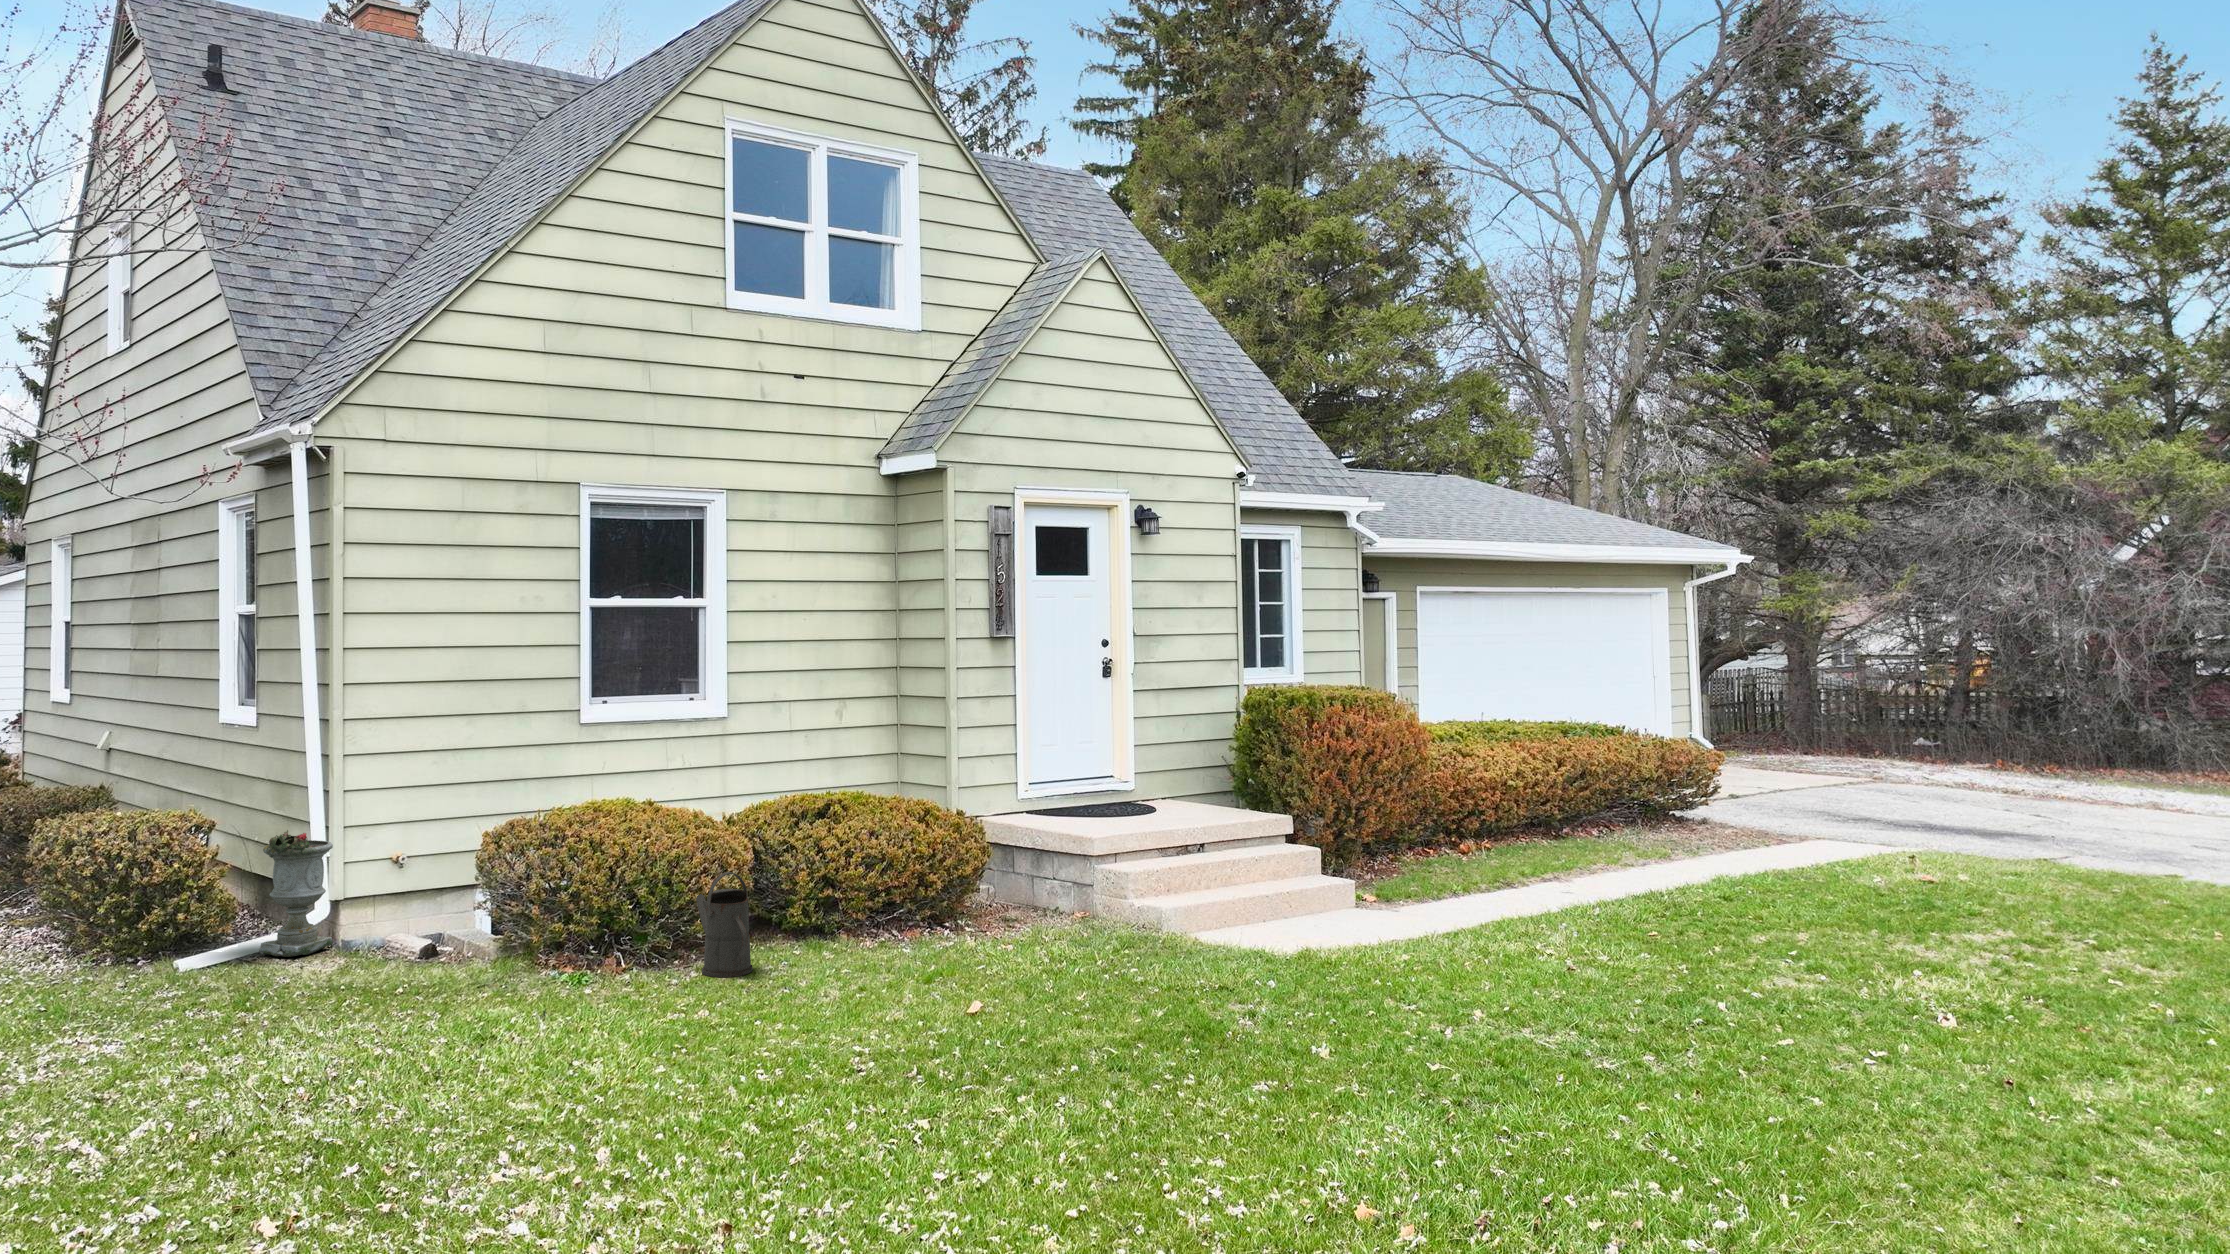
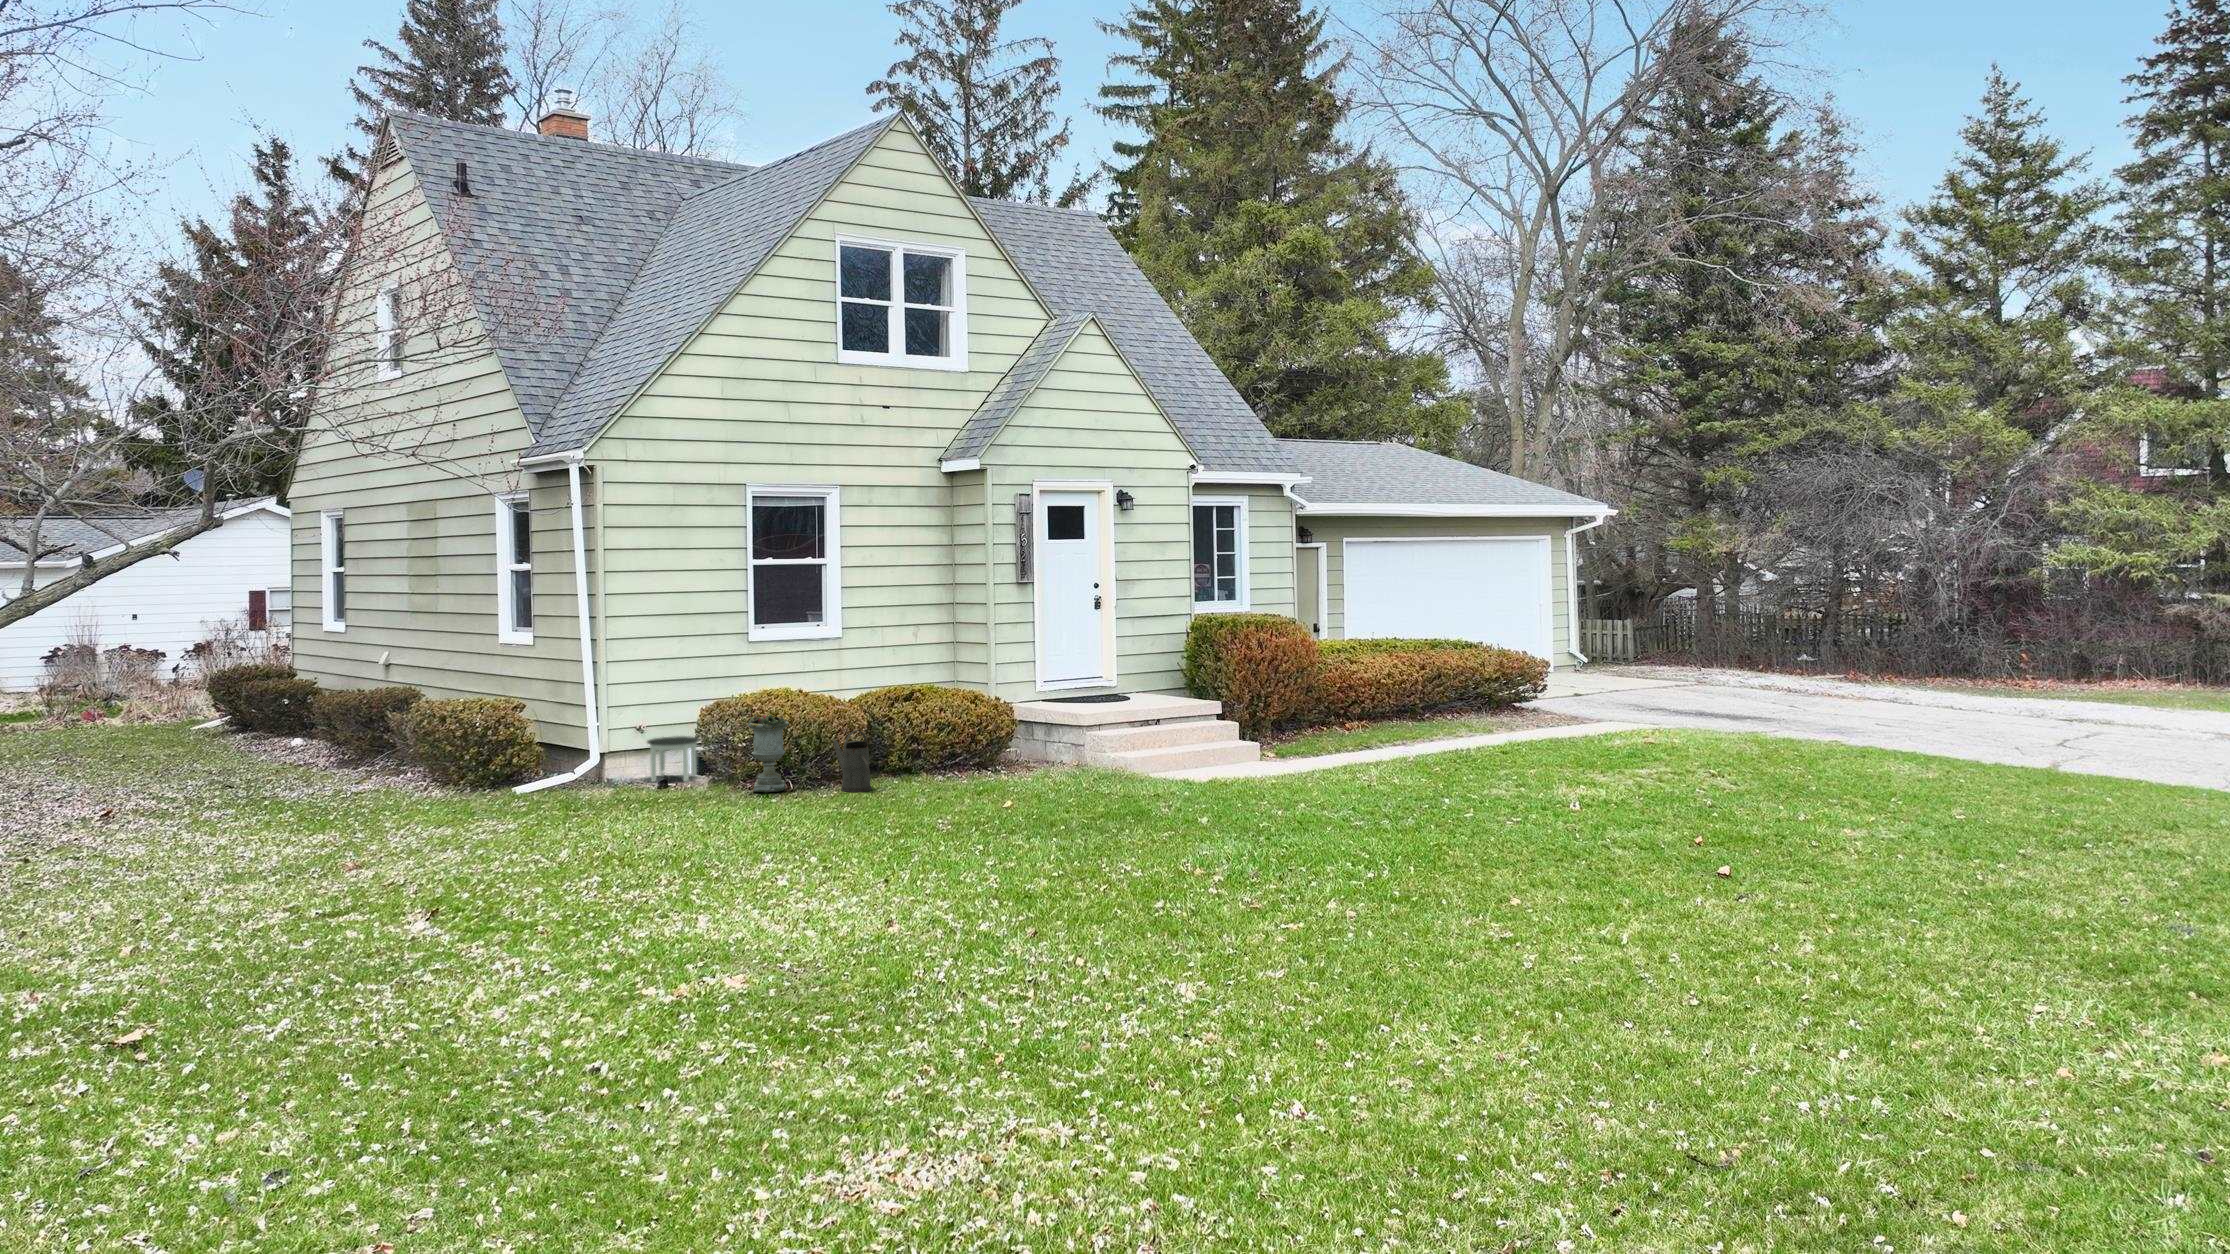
planter: present [259,830,333,957] -> present [748,714,789,793]
round table: none [401,872,489,950] -> present [647,736,699,782]

